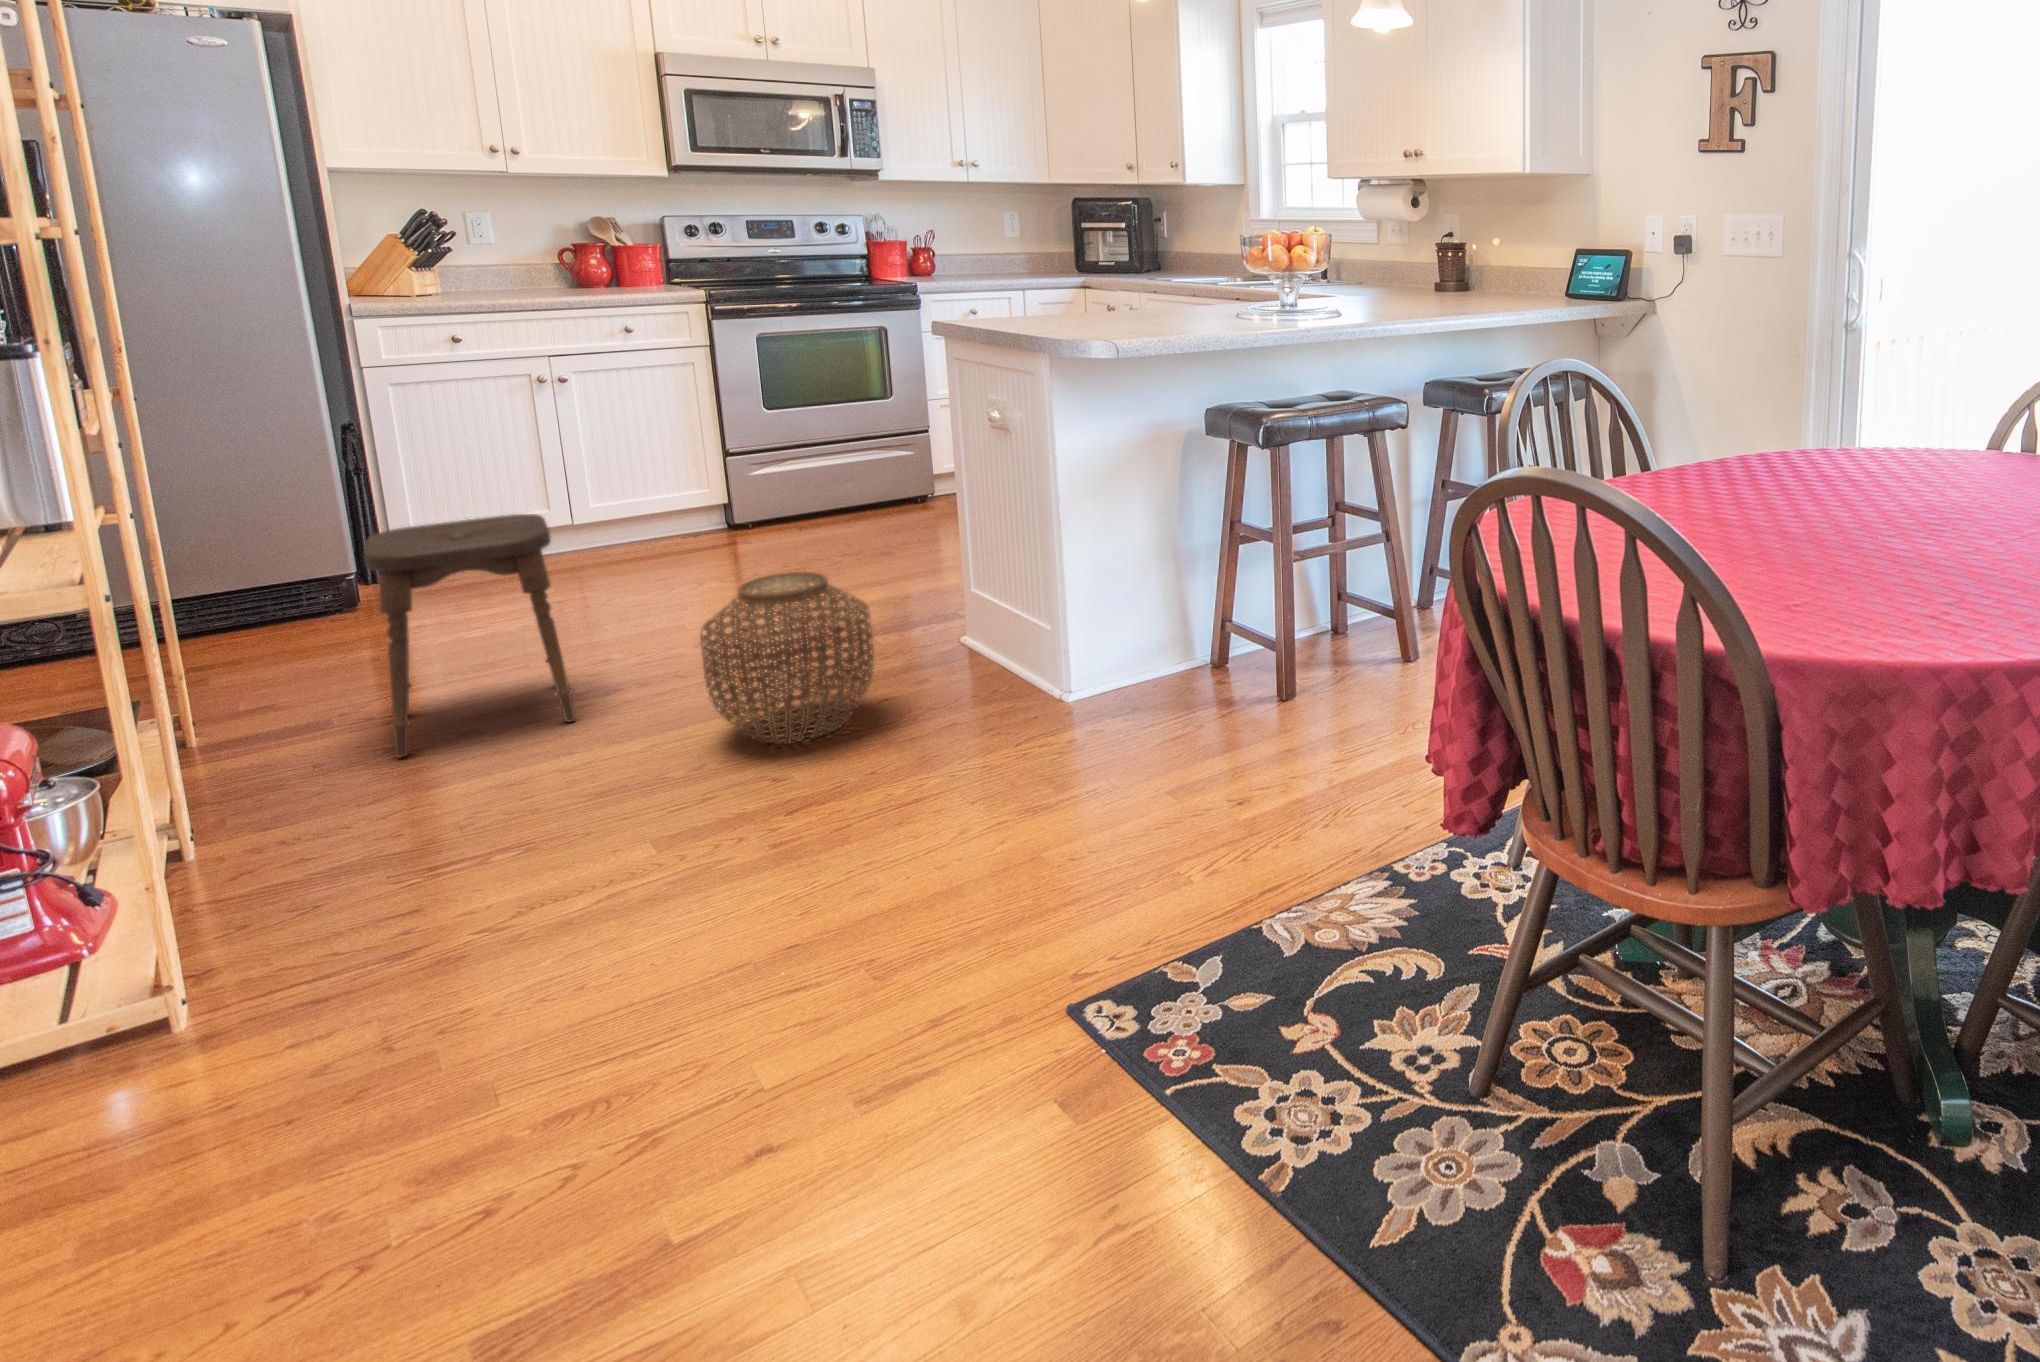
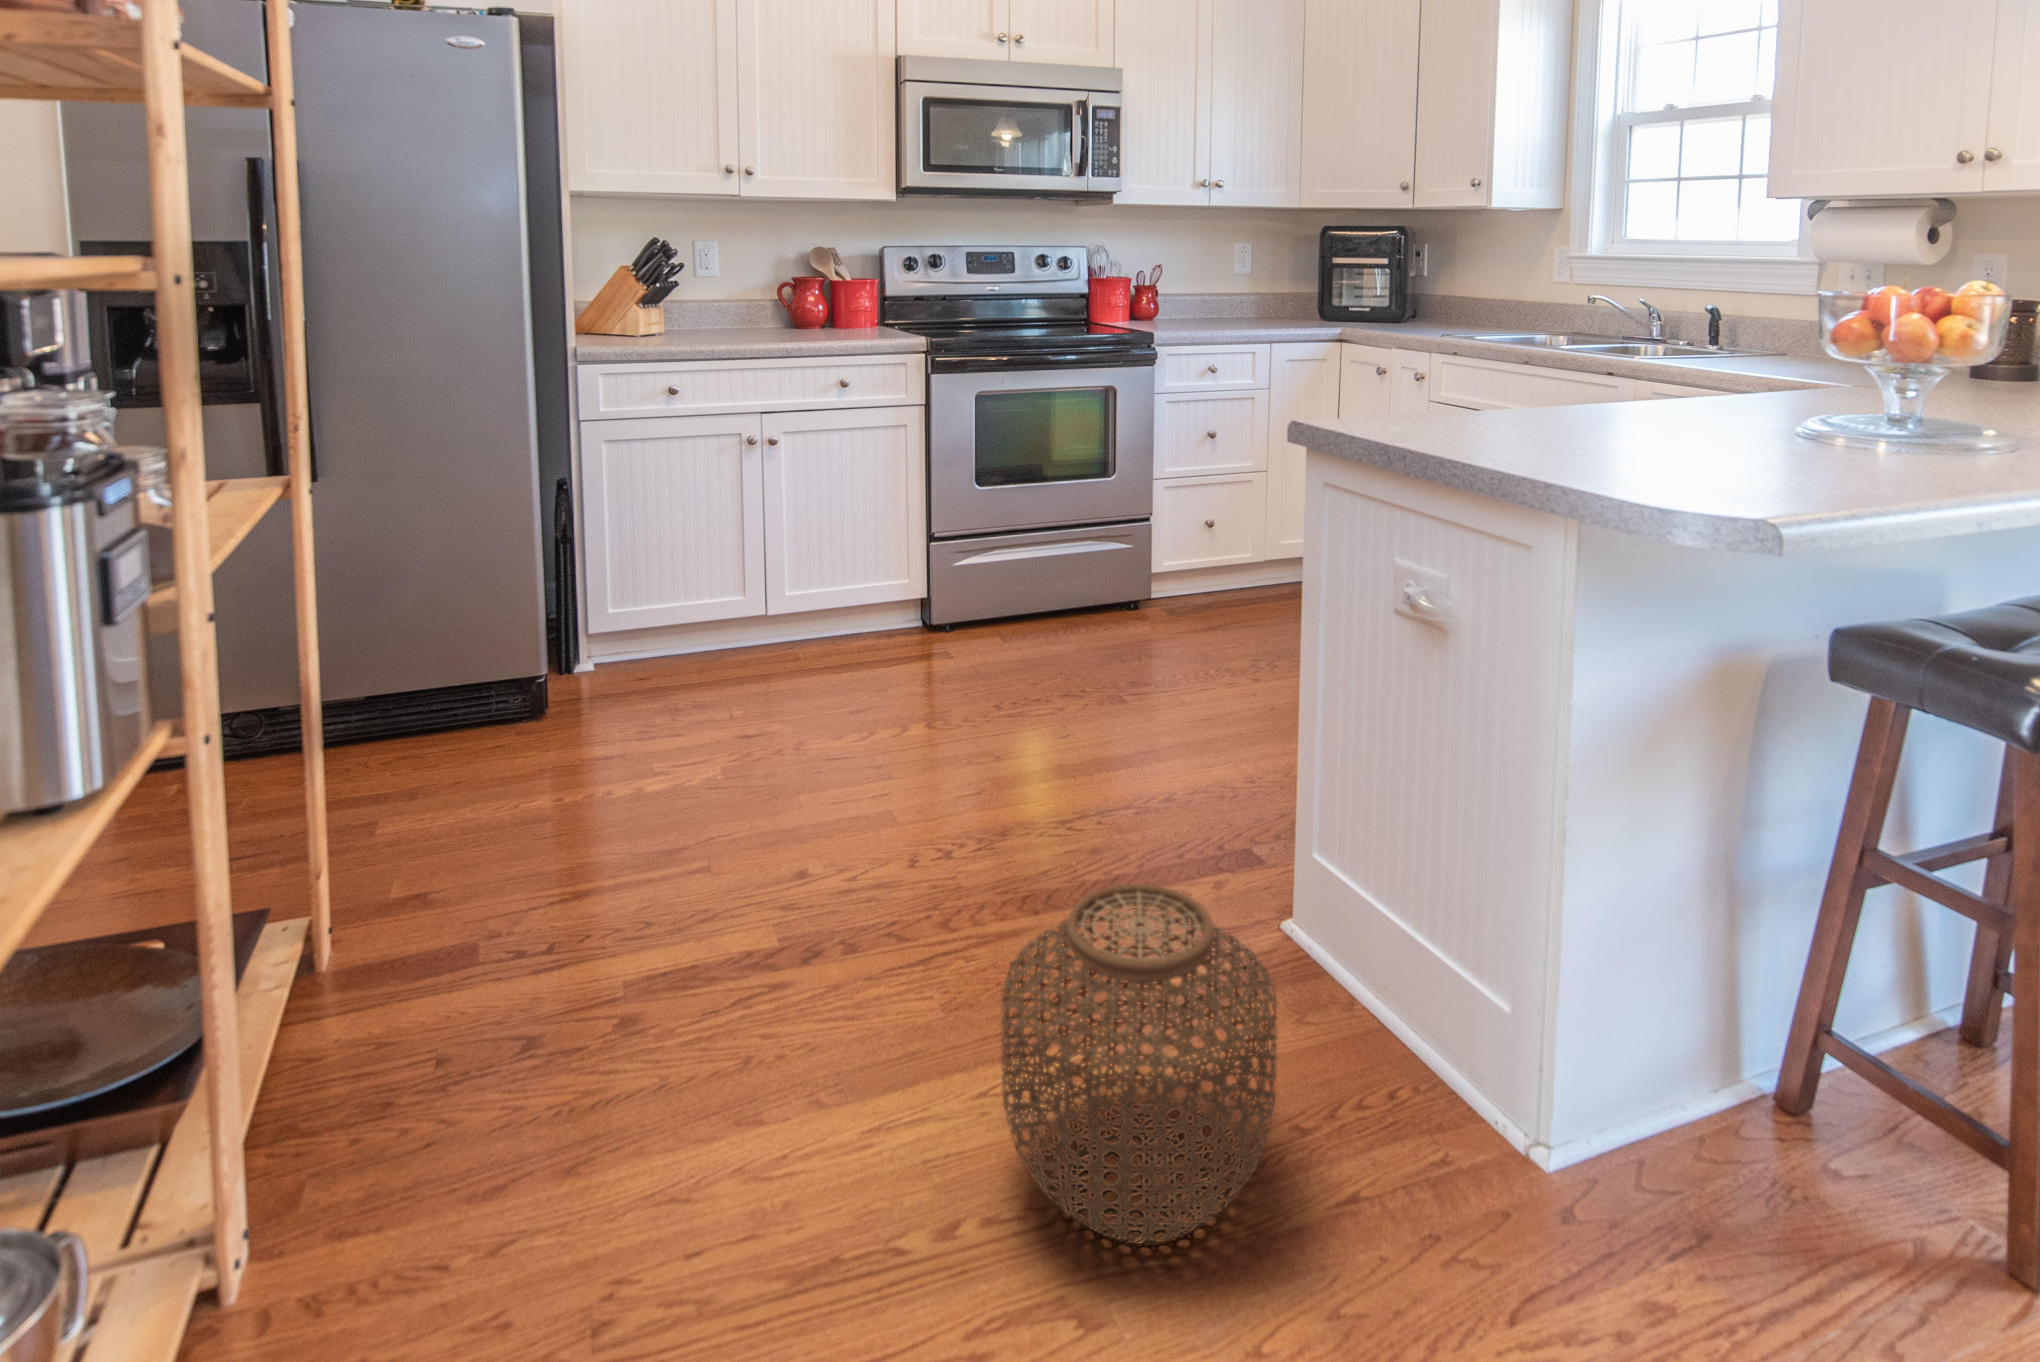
stool: present [364,514,576,757] -> none [535,688,786,1110]

